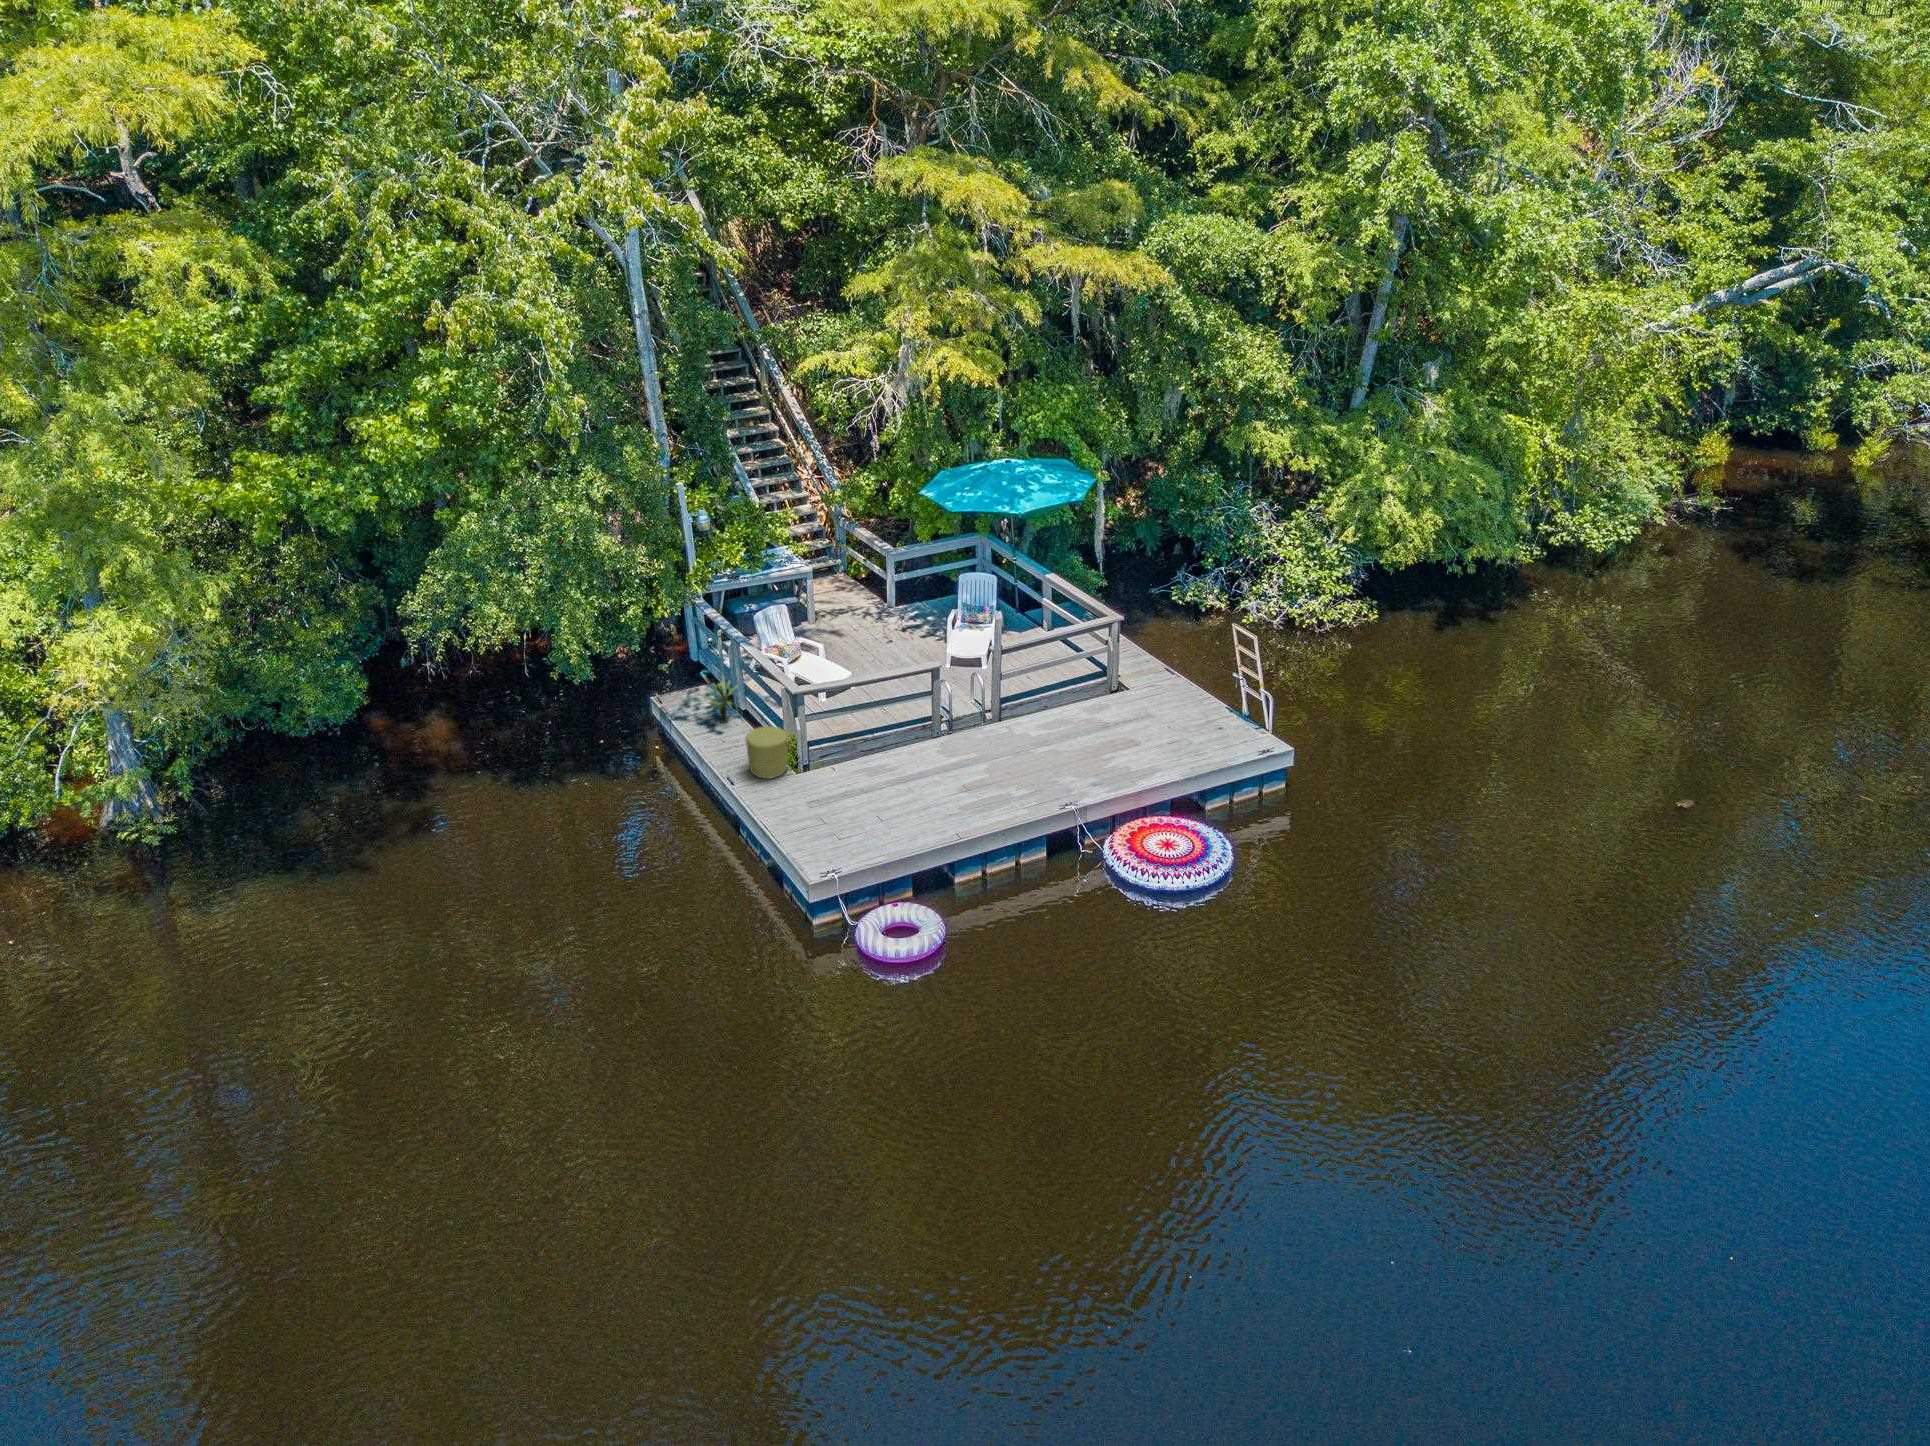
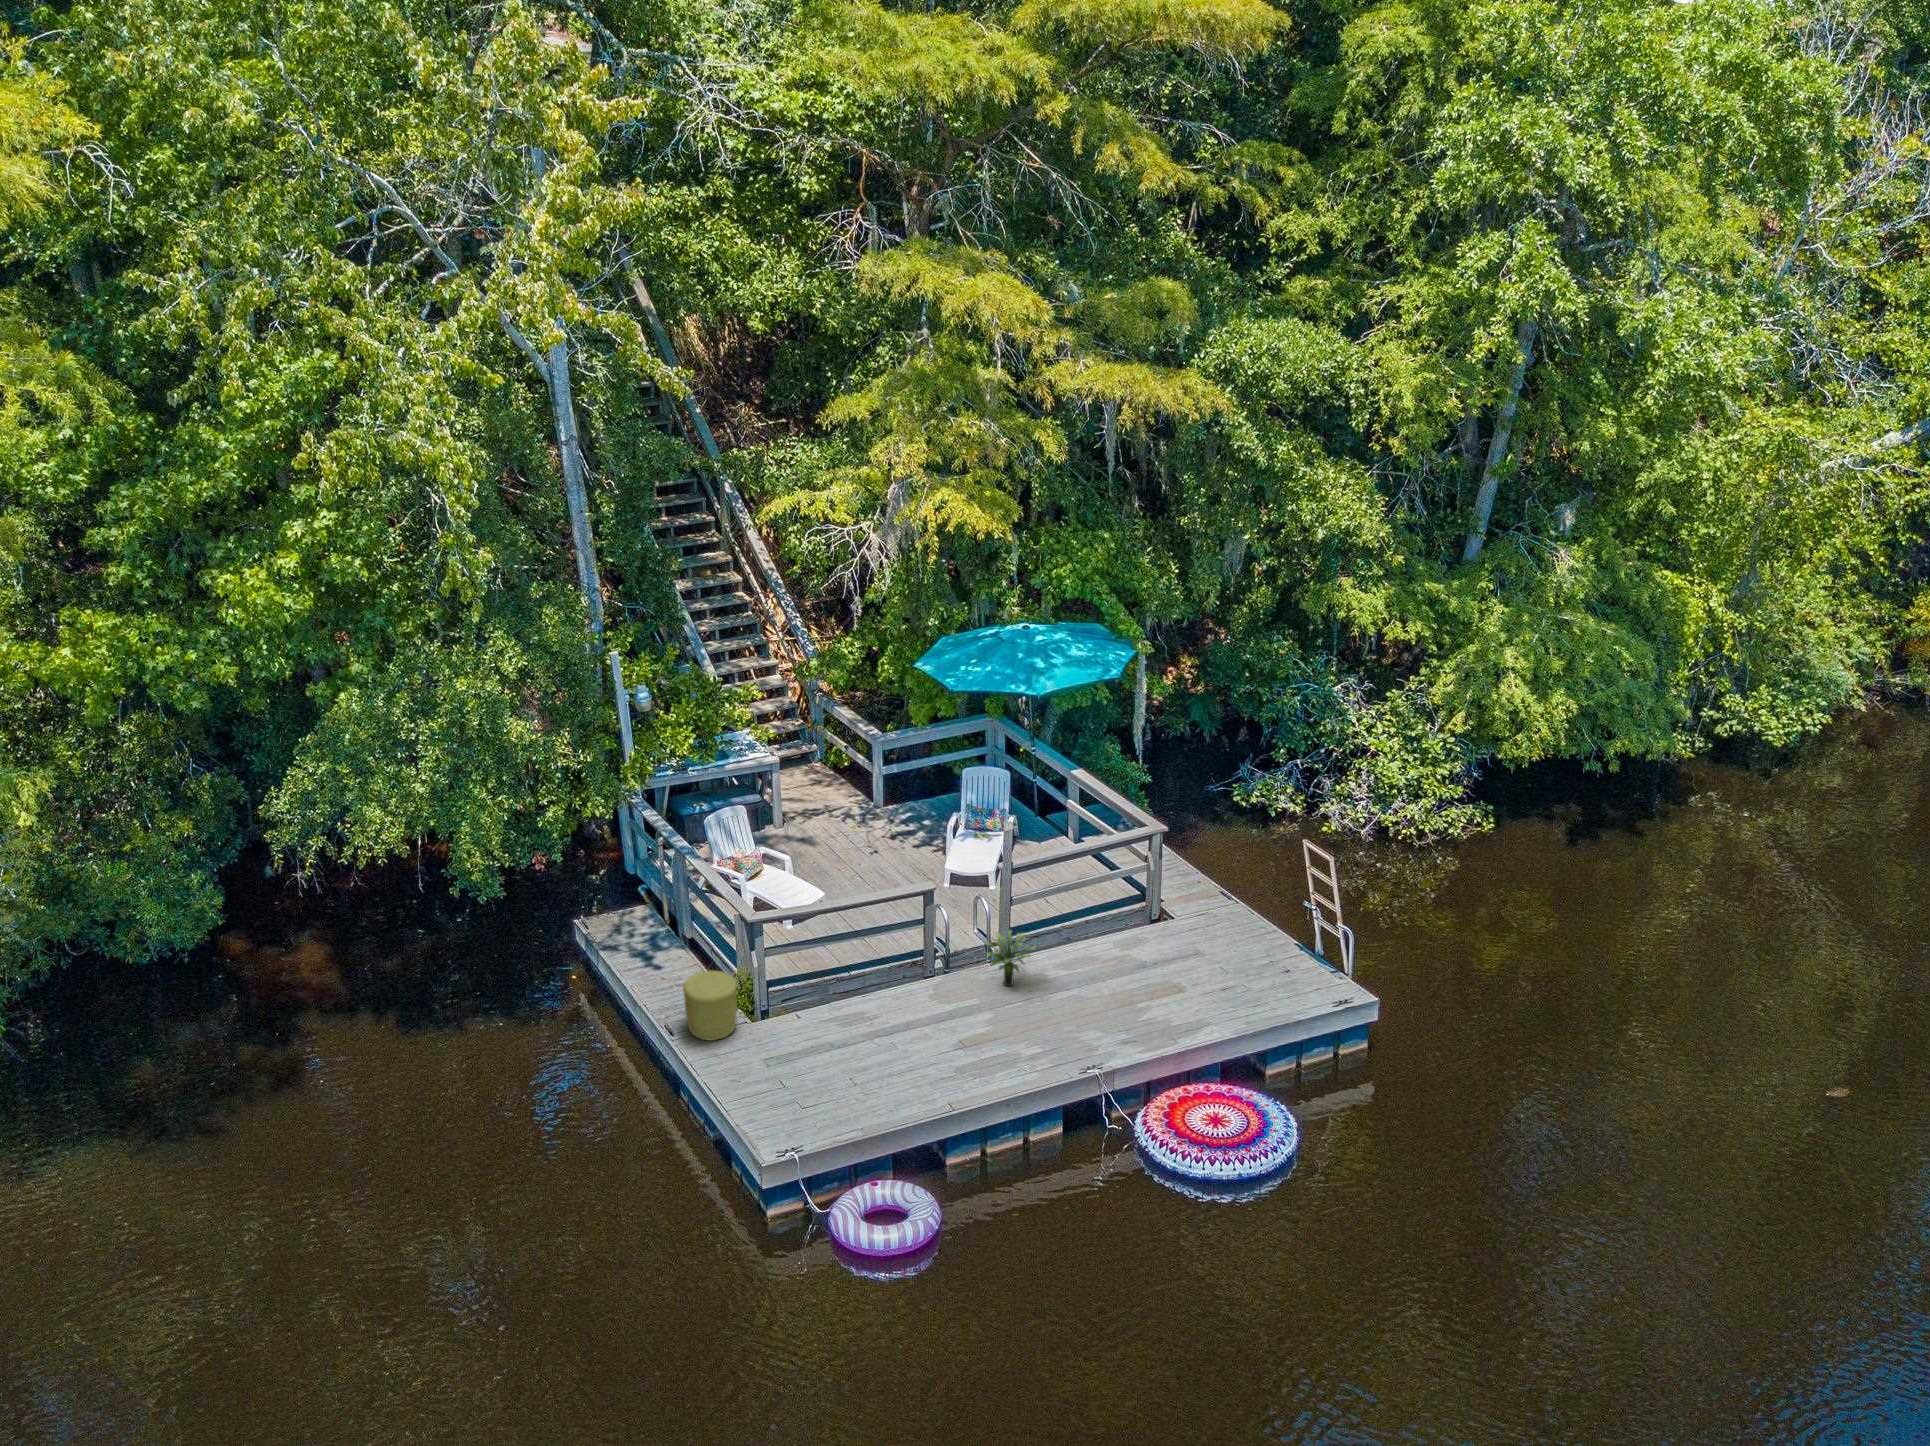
potted plant: present [705,681,738,723] -> present [985,930,1035,986]

